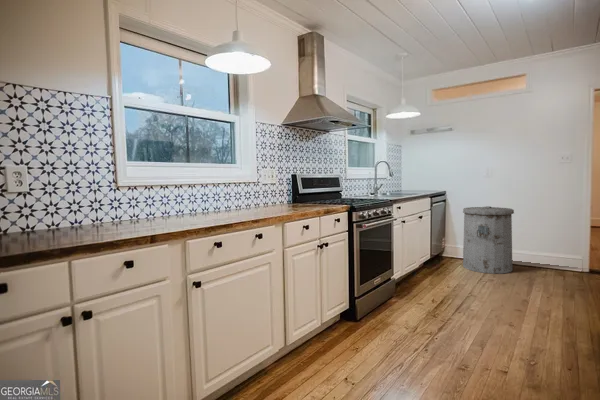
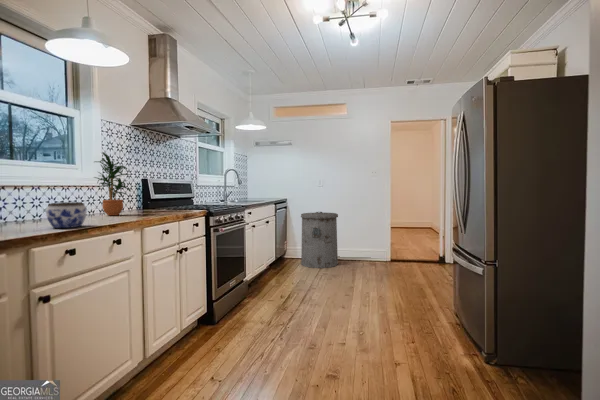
potted plant: none [247,152,279,209] -> present [95,152,130,216]
jar: none [203,199,233,222] -> present [46,202,87,228]

